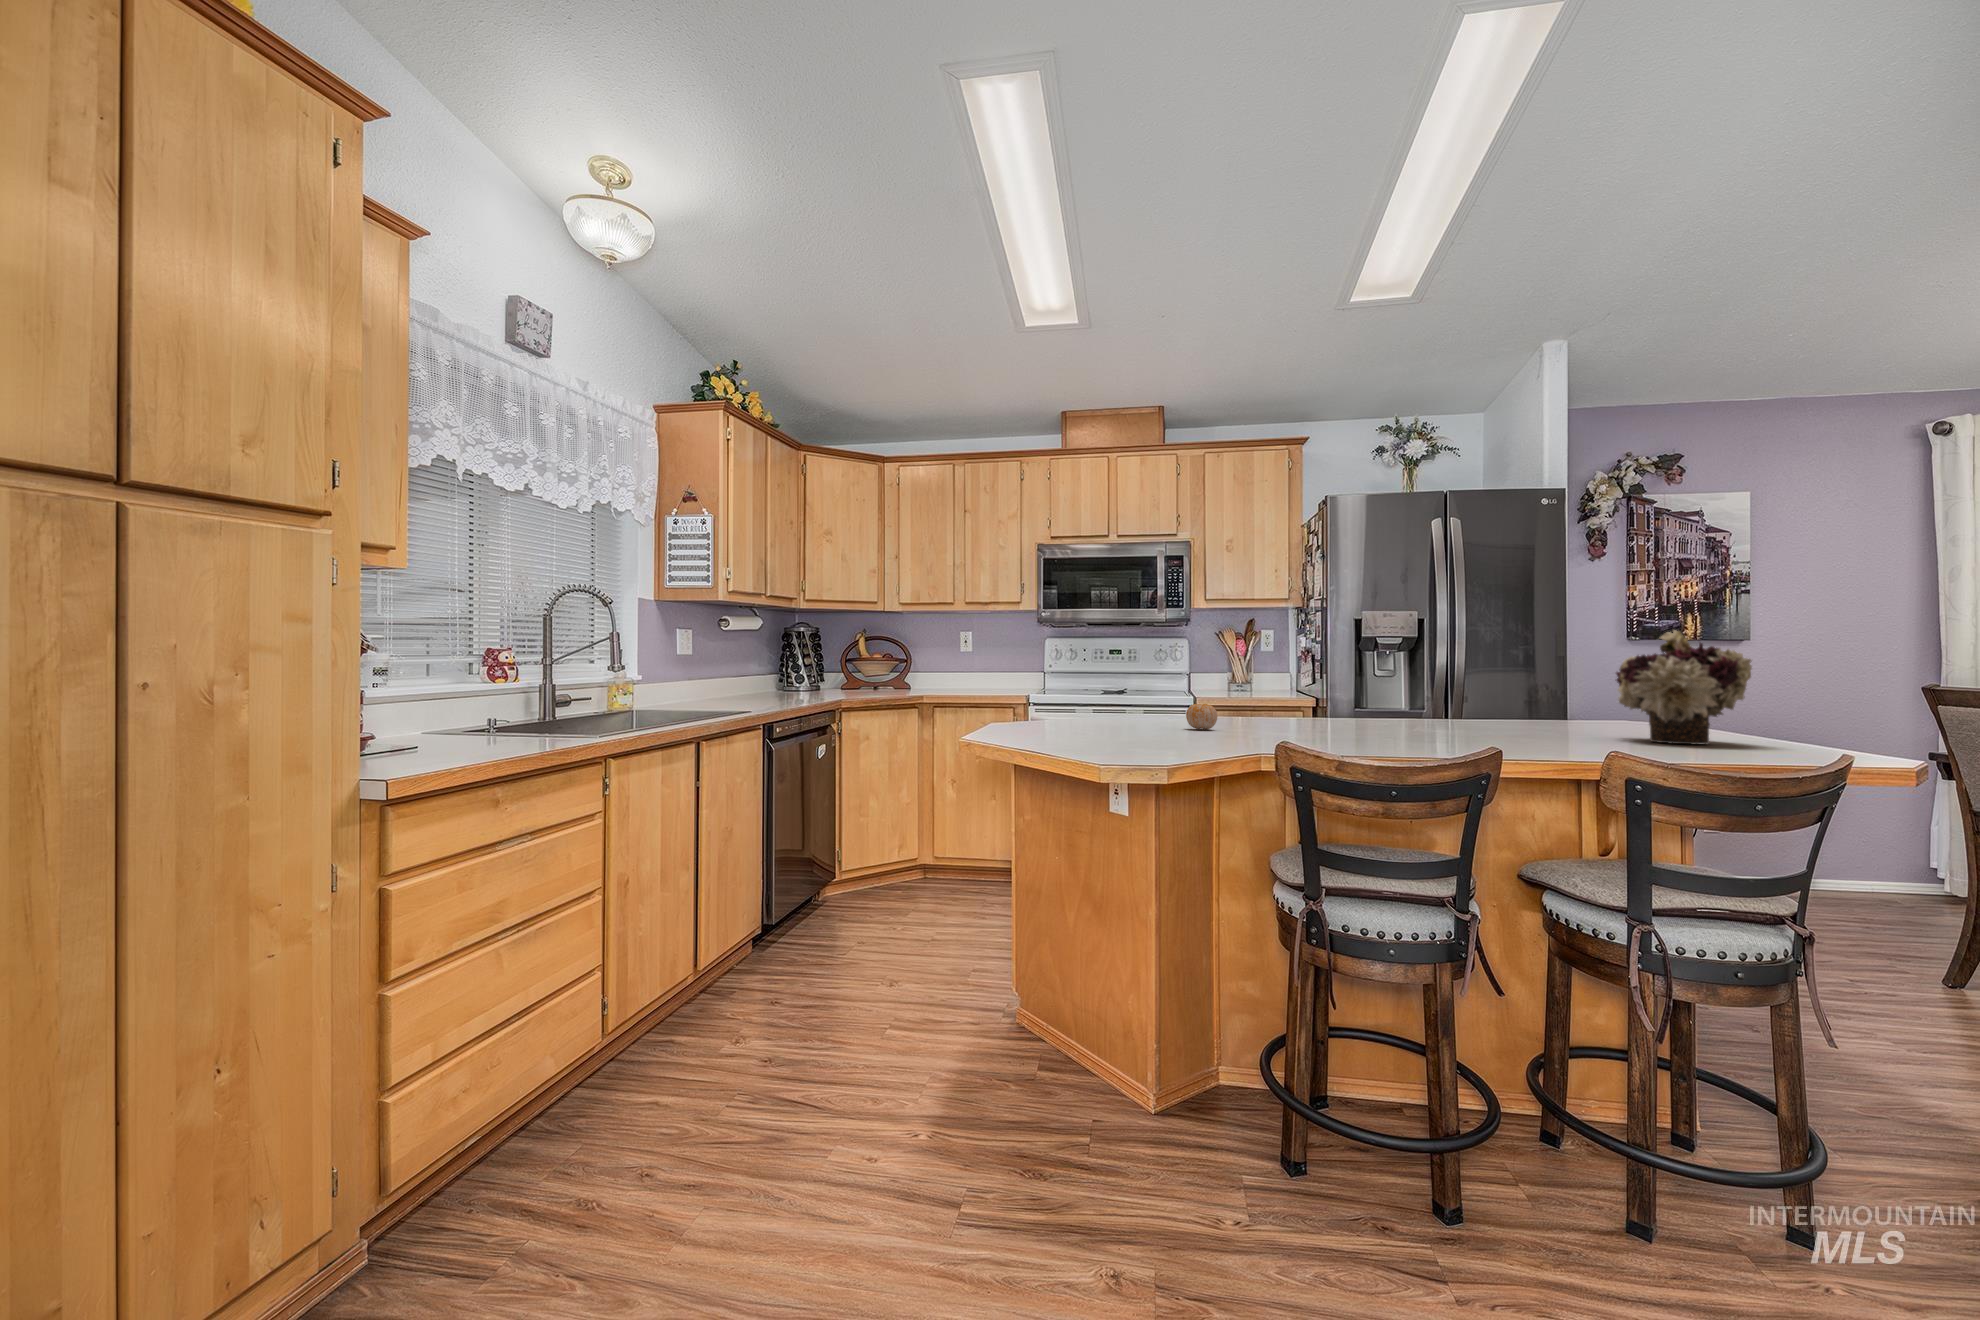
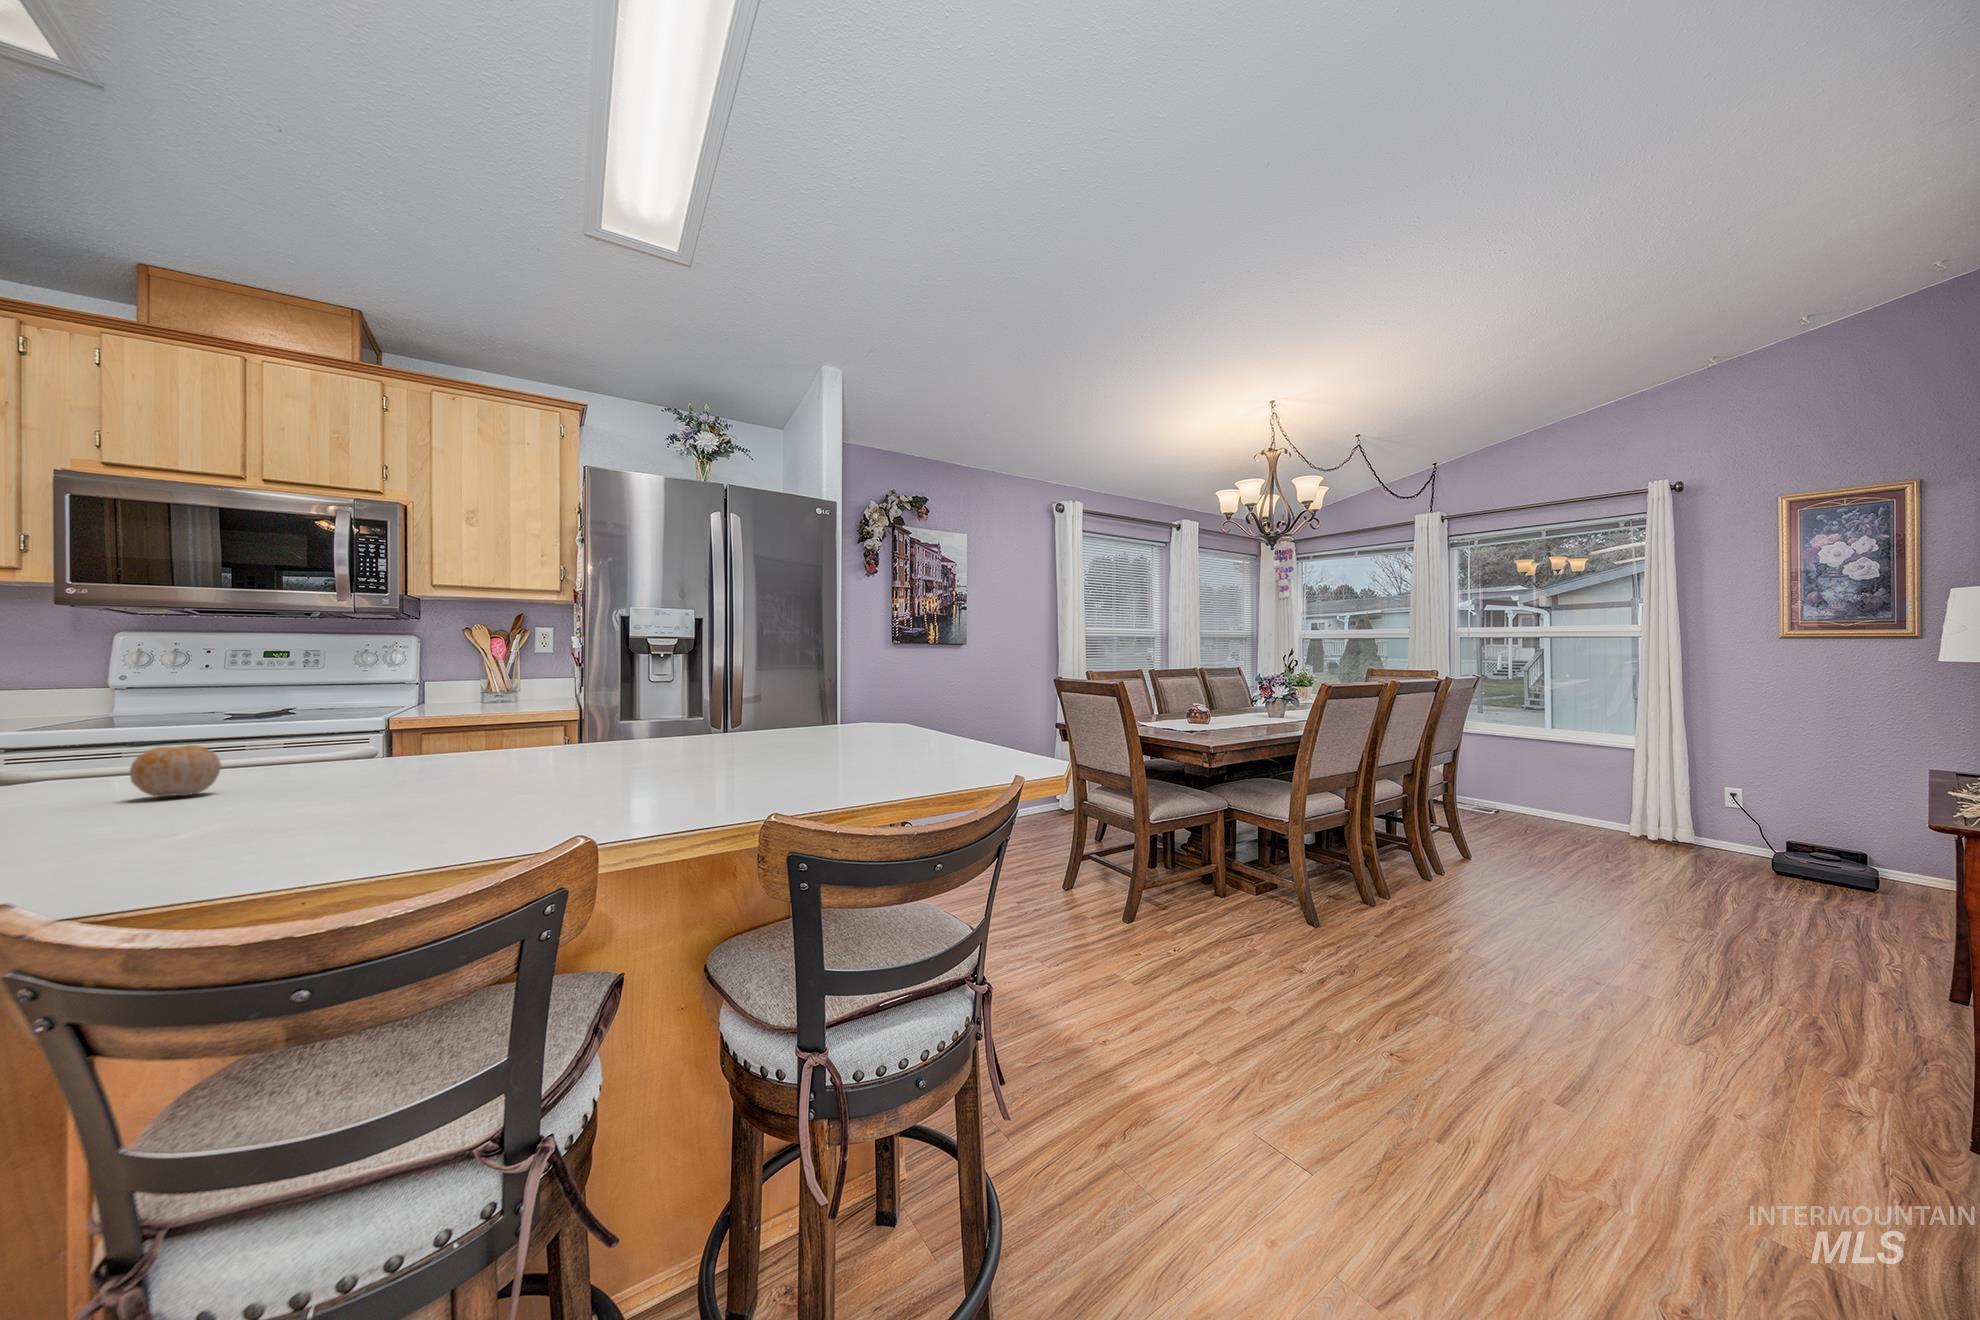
flower arrangement: present [1616,630,1752,744] -> none [845,626,953,750]

